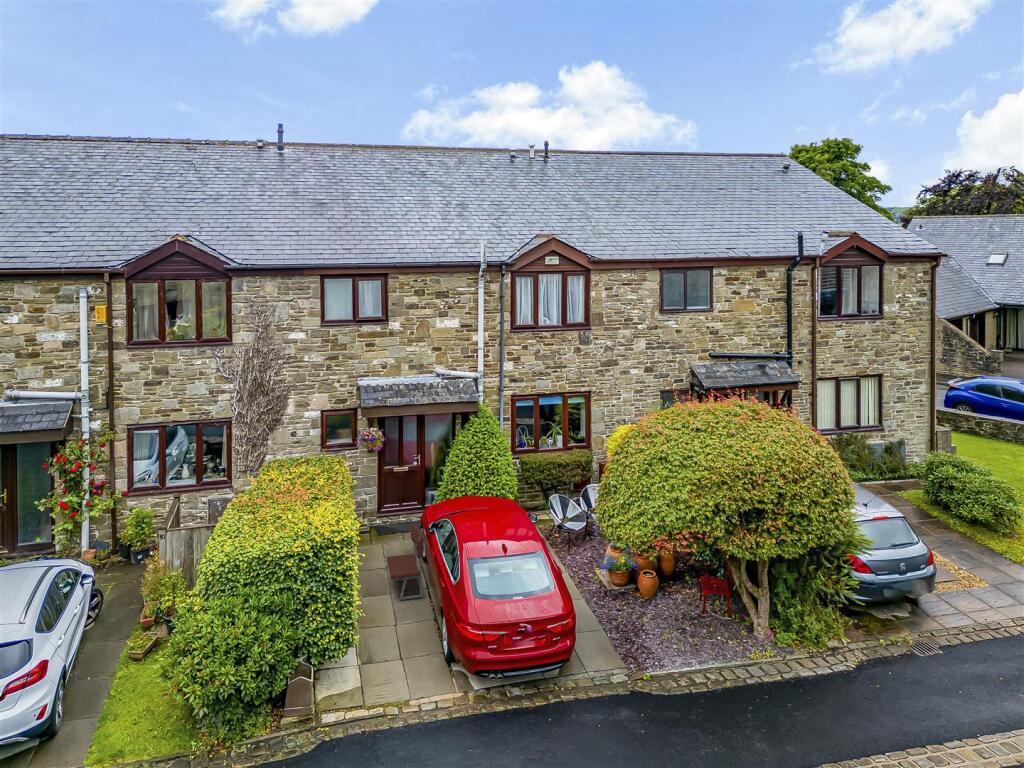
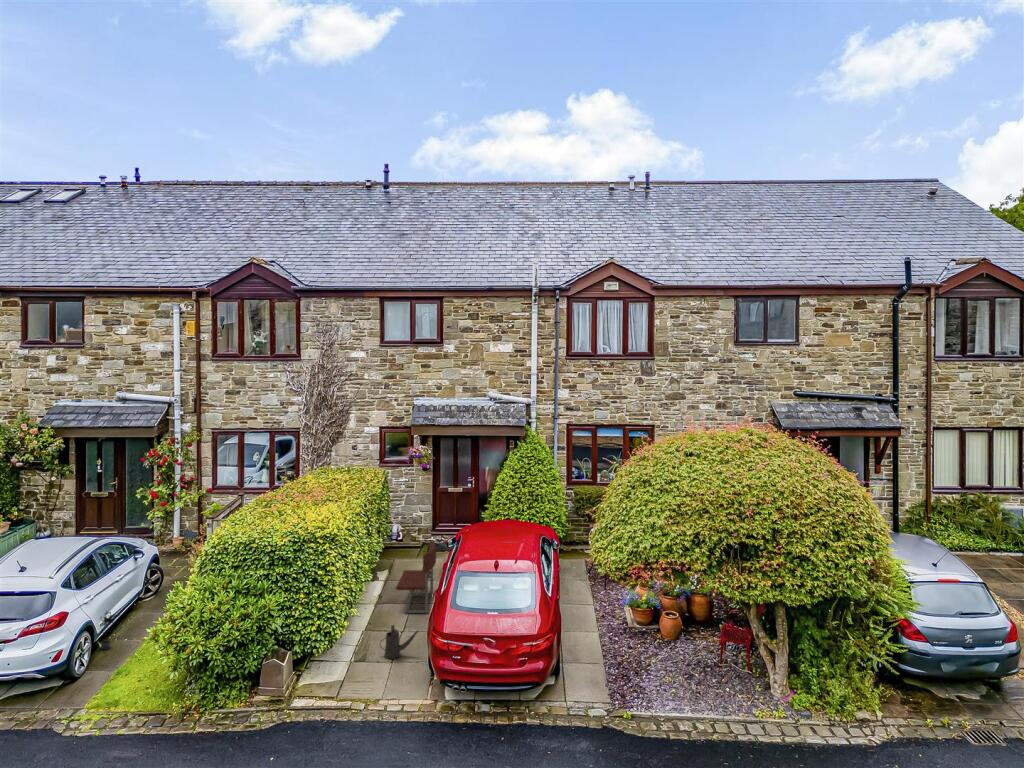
watering can: none [400,617,437,650] -> present [382,625,418,659]
potted plant: none [71,646,105,689] -> present [100,612,119,650]

